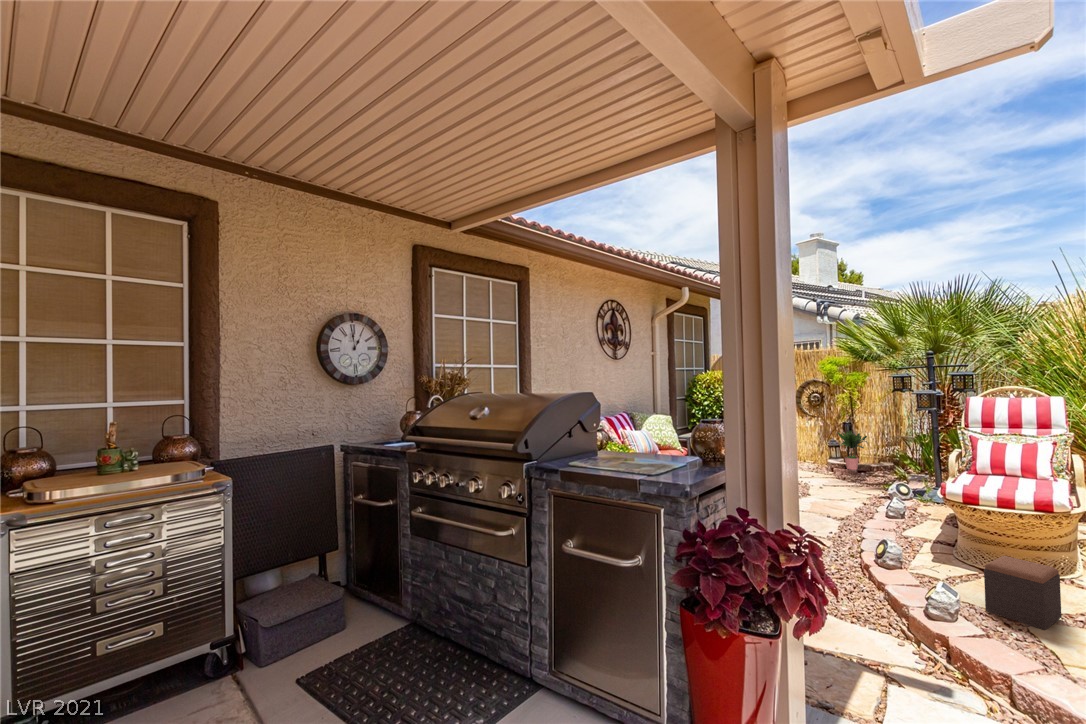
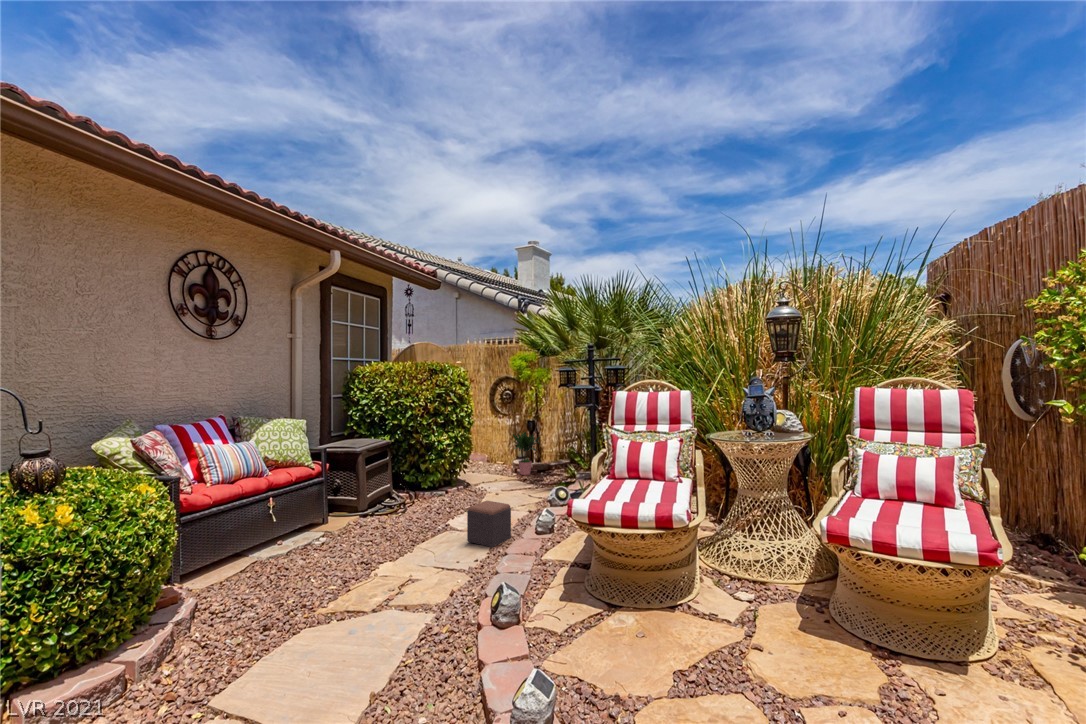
footstool: present [984,556,1061,630] -> present [467,501,511,547]

